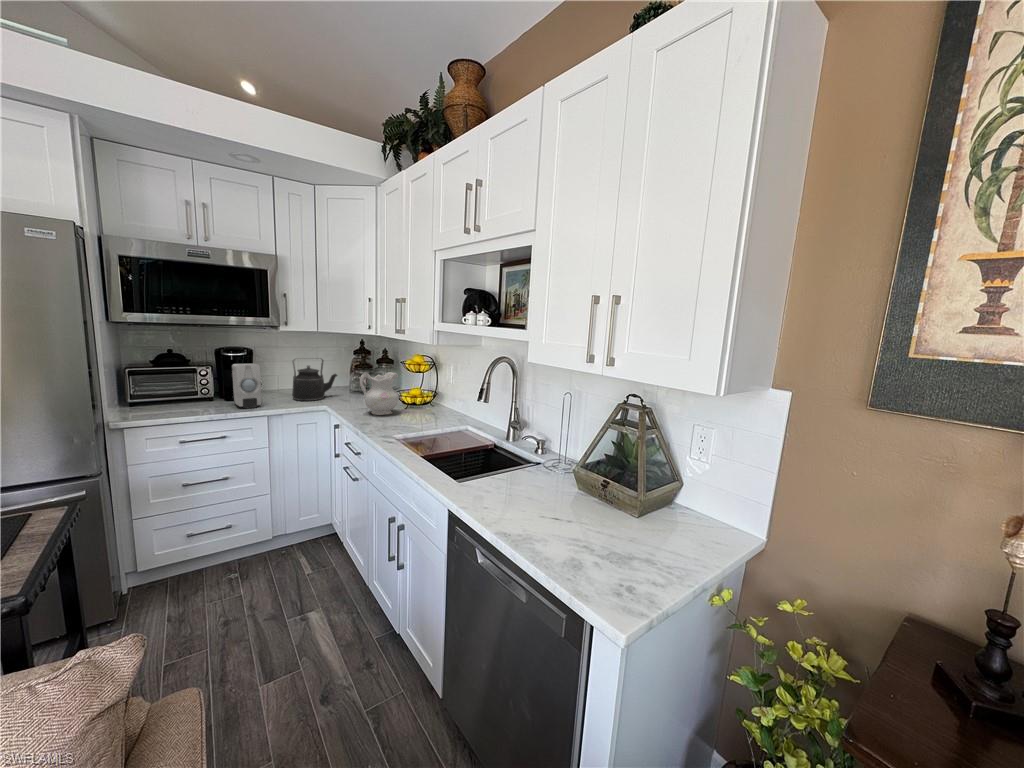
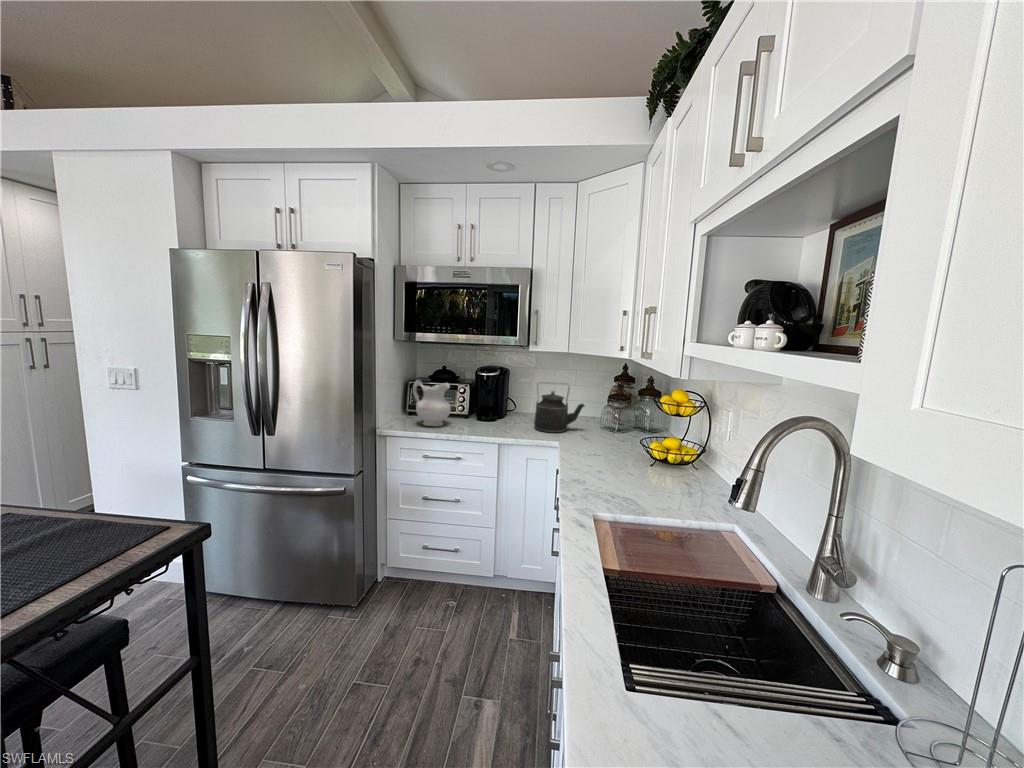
soap dispenser: present [232,364,261,408] -> none [476,384,501,432]
ceramic pitcher: present [360,372,399,415] -> present [413,380,451,426]

